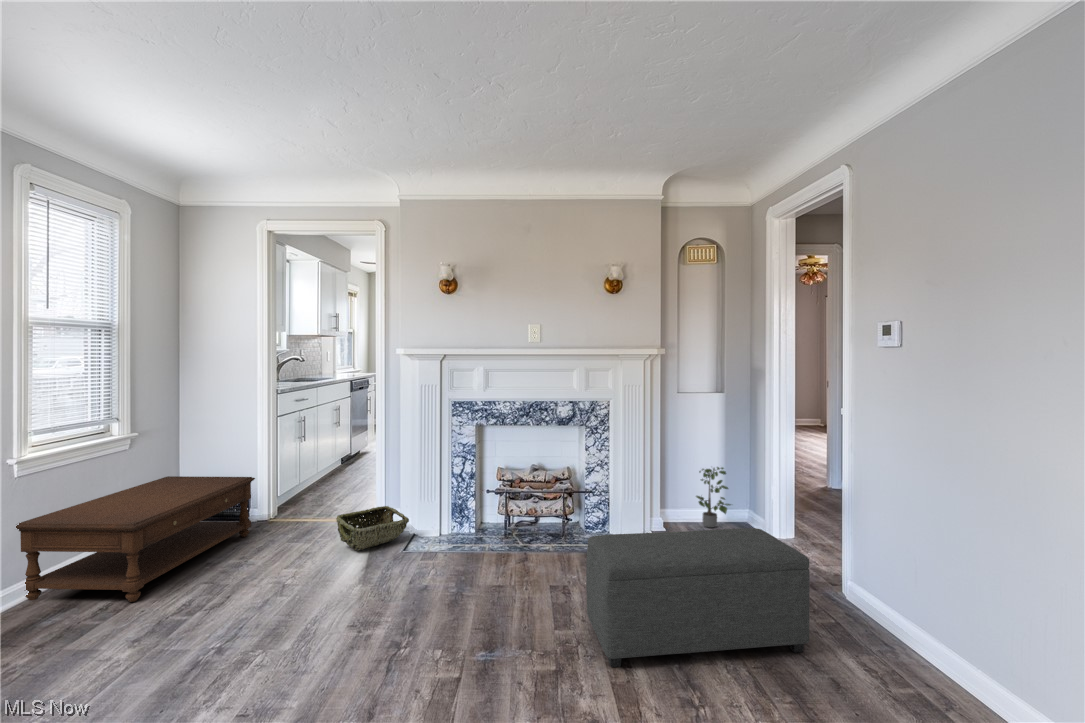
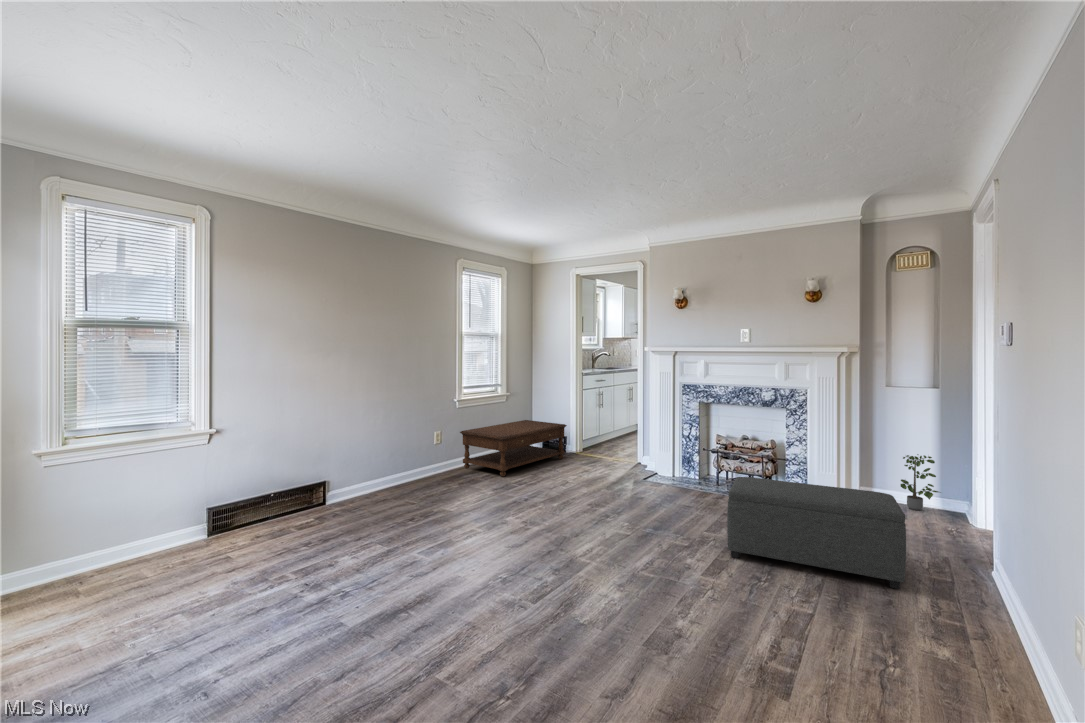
woven basket: present [336,506,409,551] -> none [605,452,651,475]

